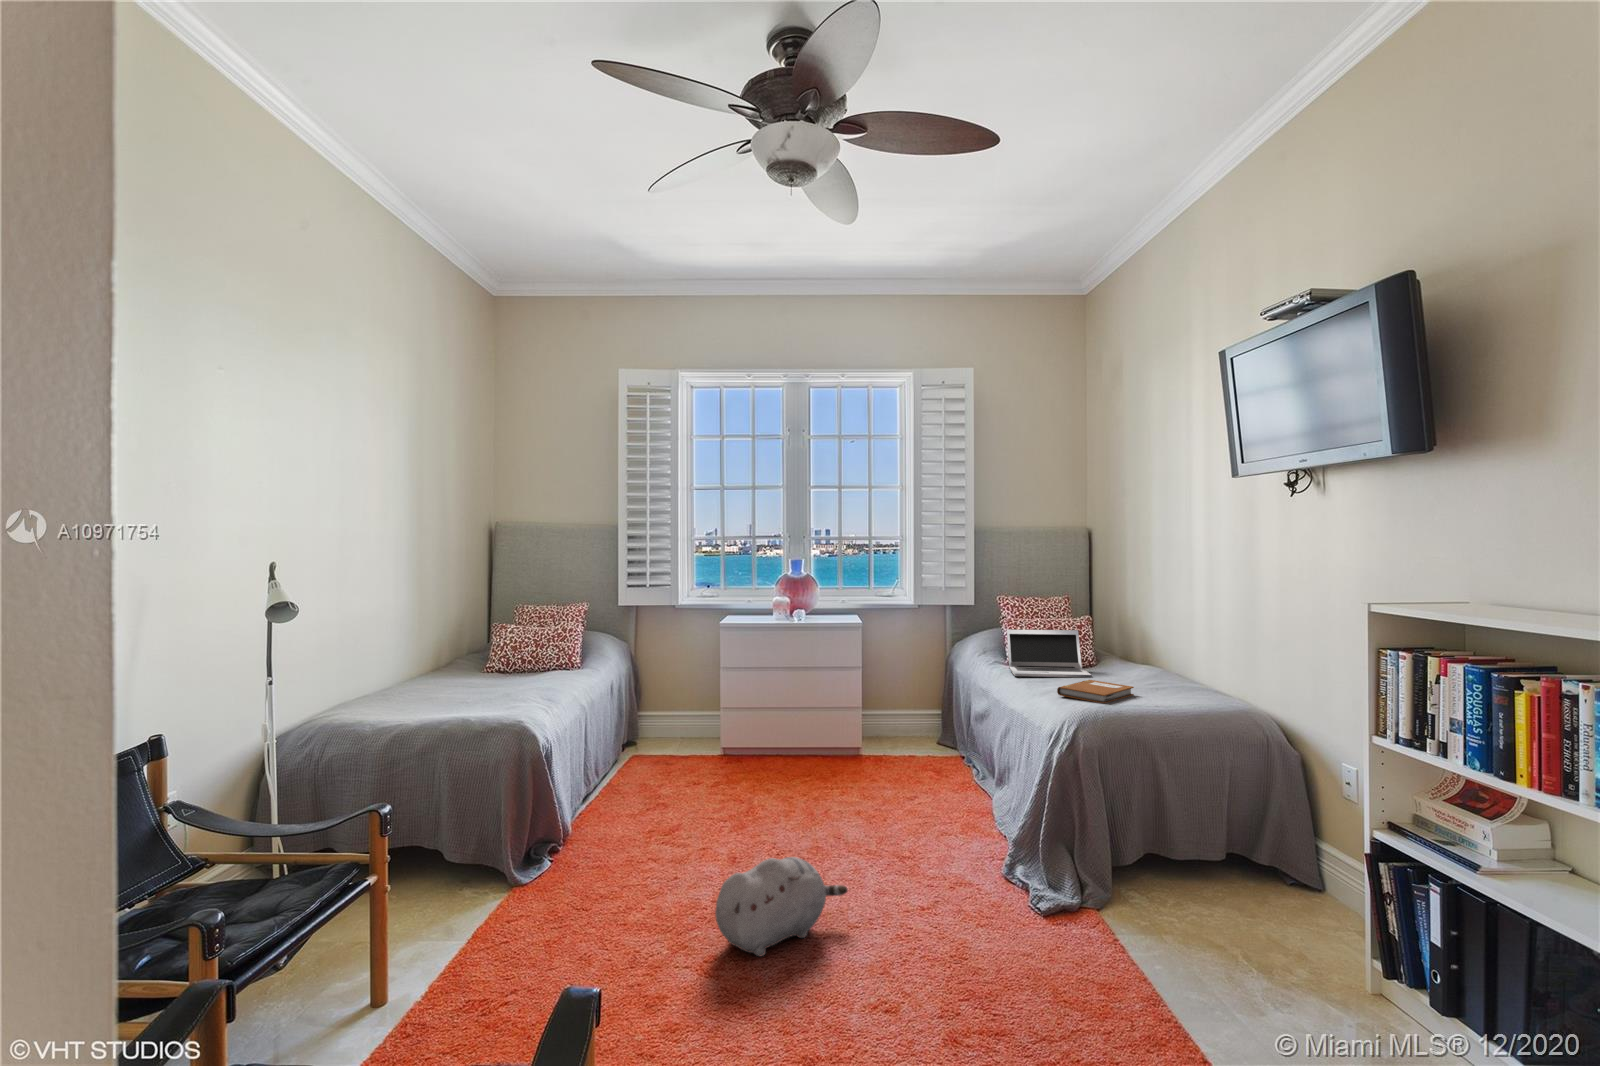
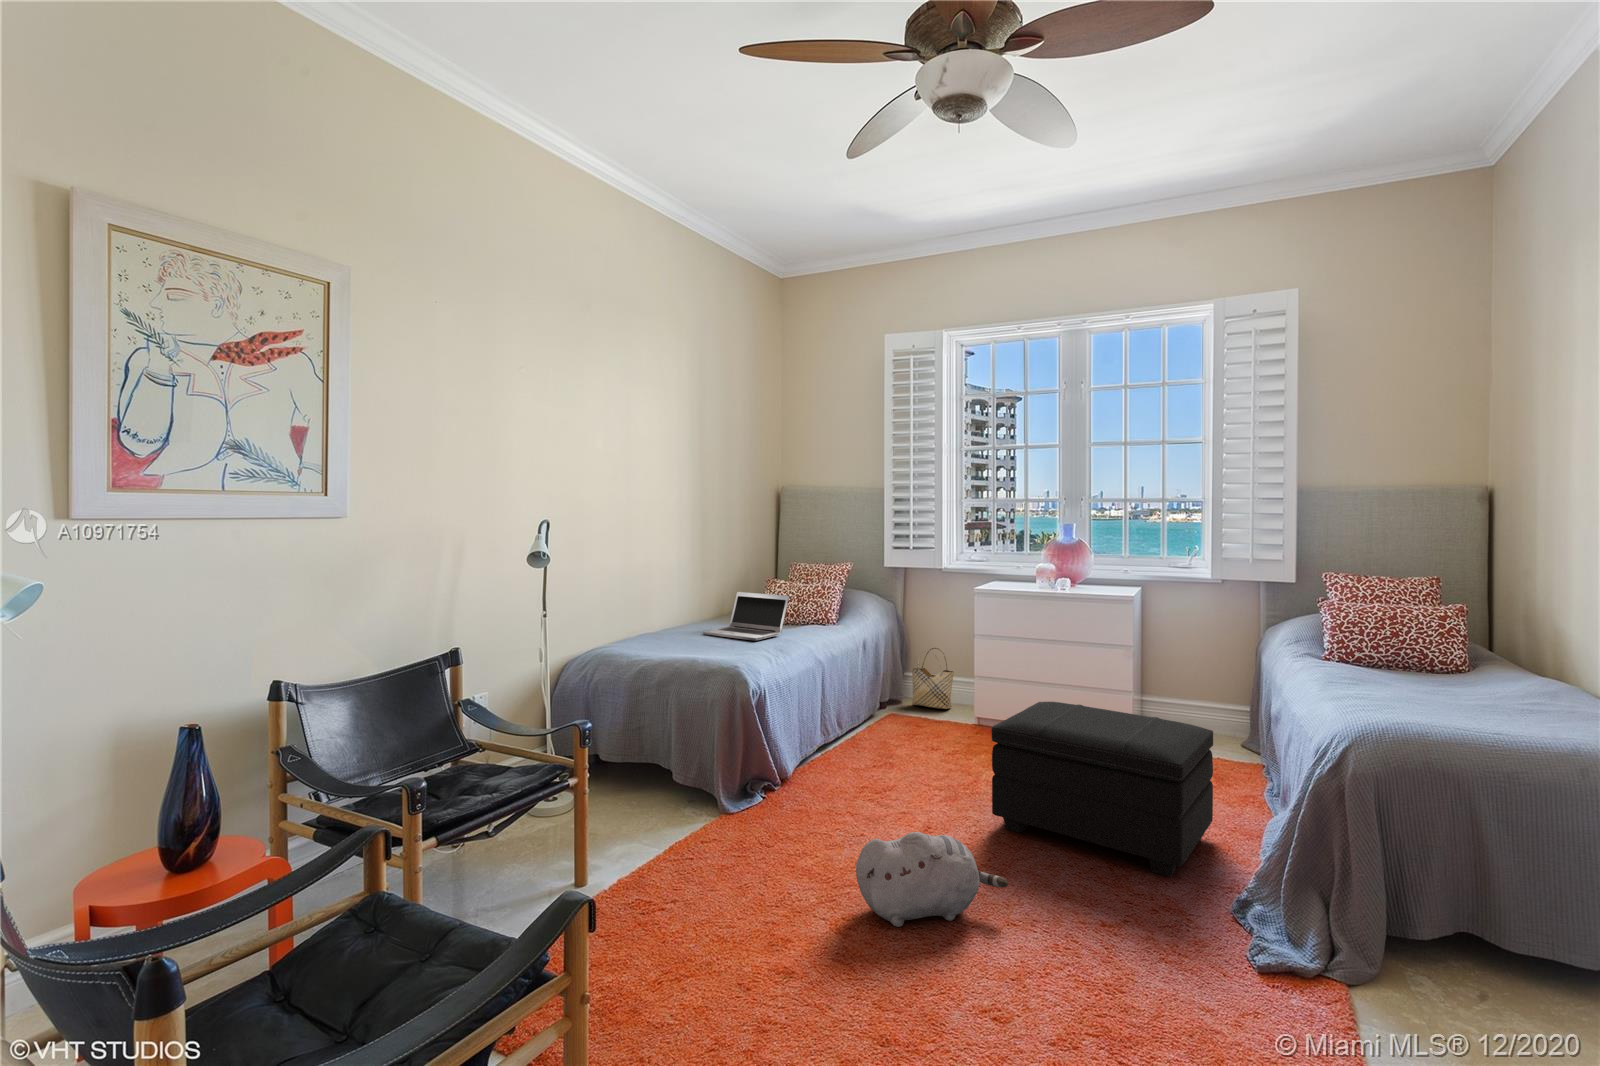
laptop: present [1007,630,1092,677] -> present [703,592,789,641]
notebook: present [1057,680,1134,703] -> none [1349,689,1481,723]
woven basket: none [650,684,693,745] -> present [911,648,954,709]
footstool: none [791,723,959,857] -> present [992,702,1213,877]

